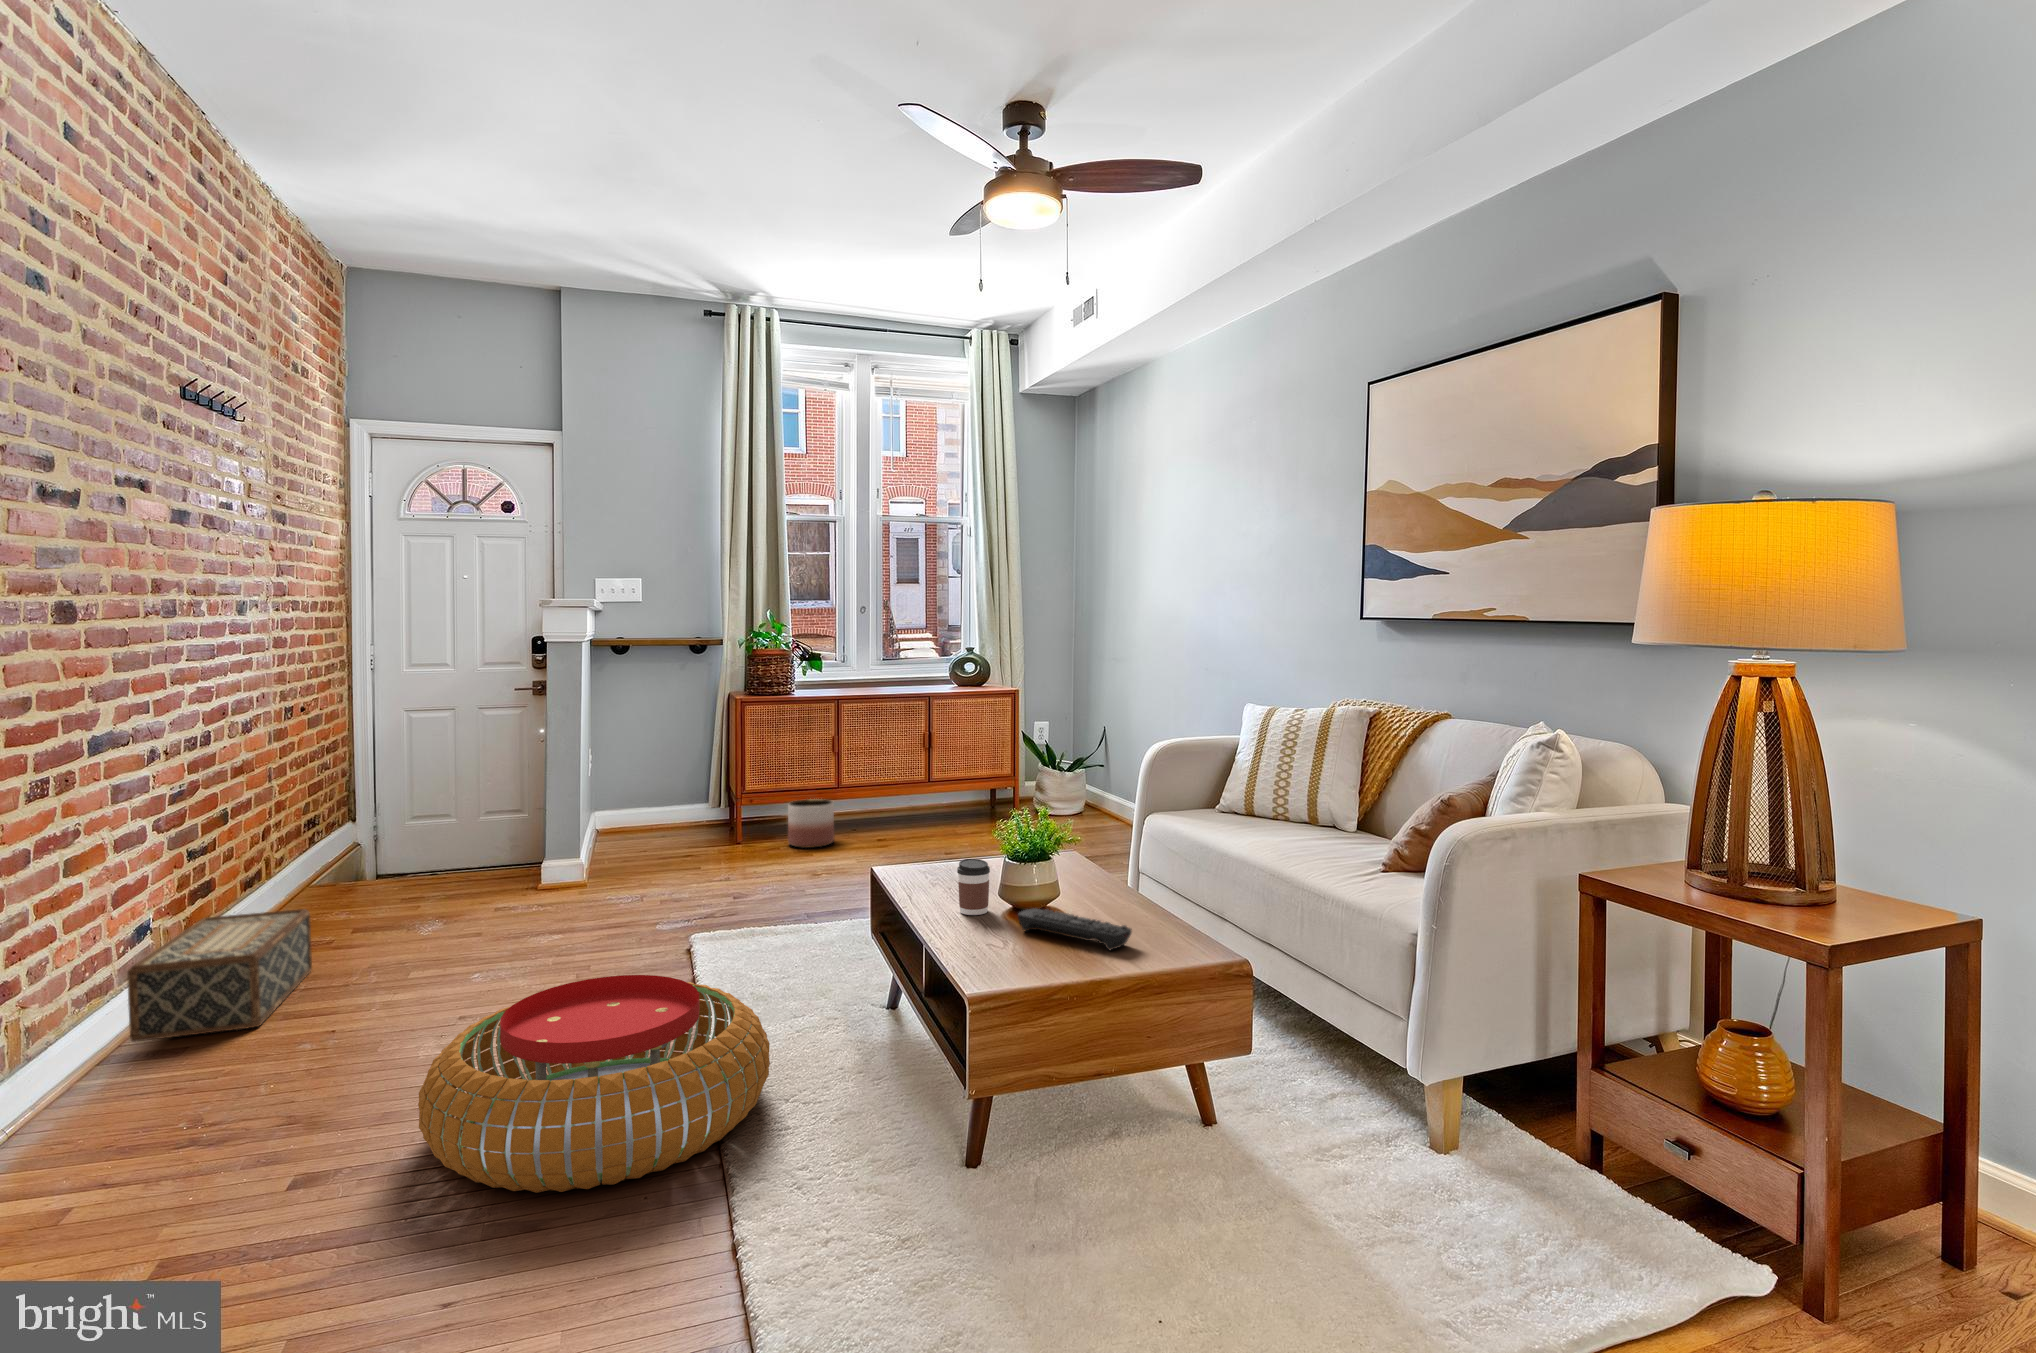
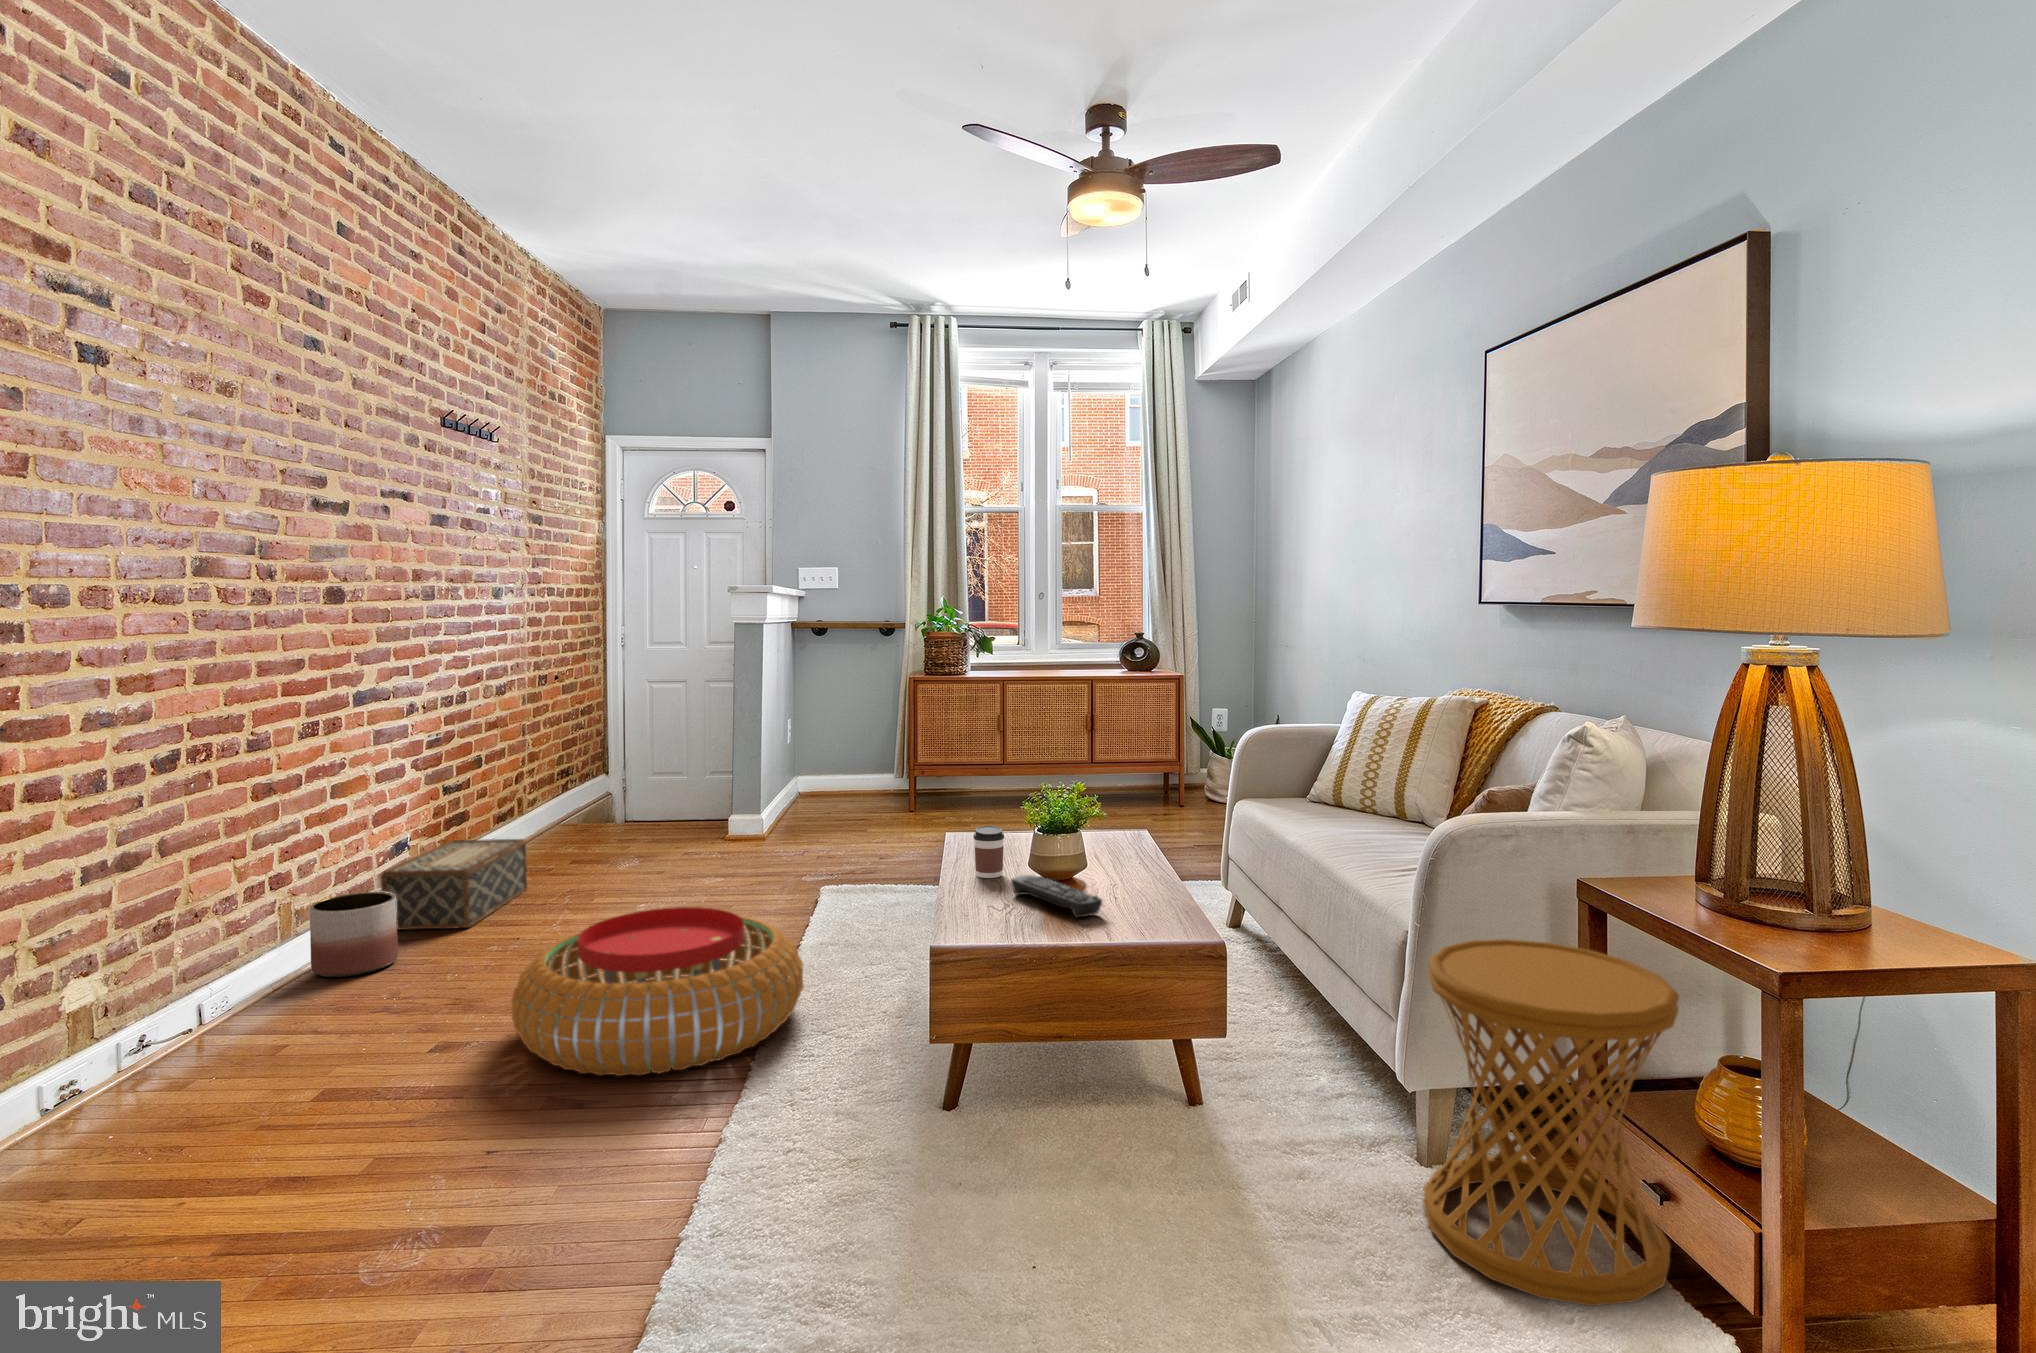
planter: present [788,799,834,848] -> present [310,892,398,977]
side table: none [1495,936,1735,1268] -> present [1423,939,1679,1306]

